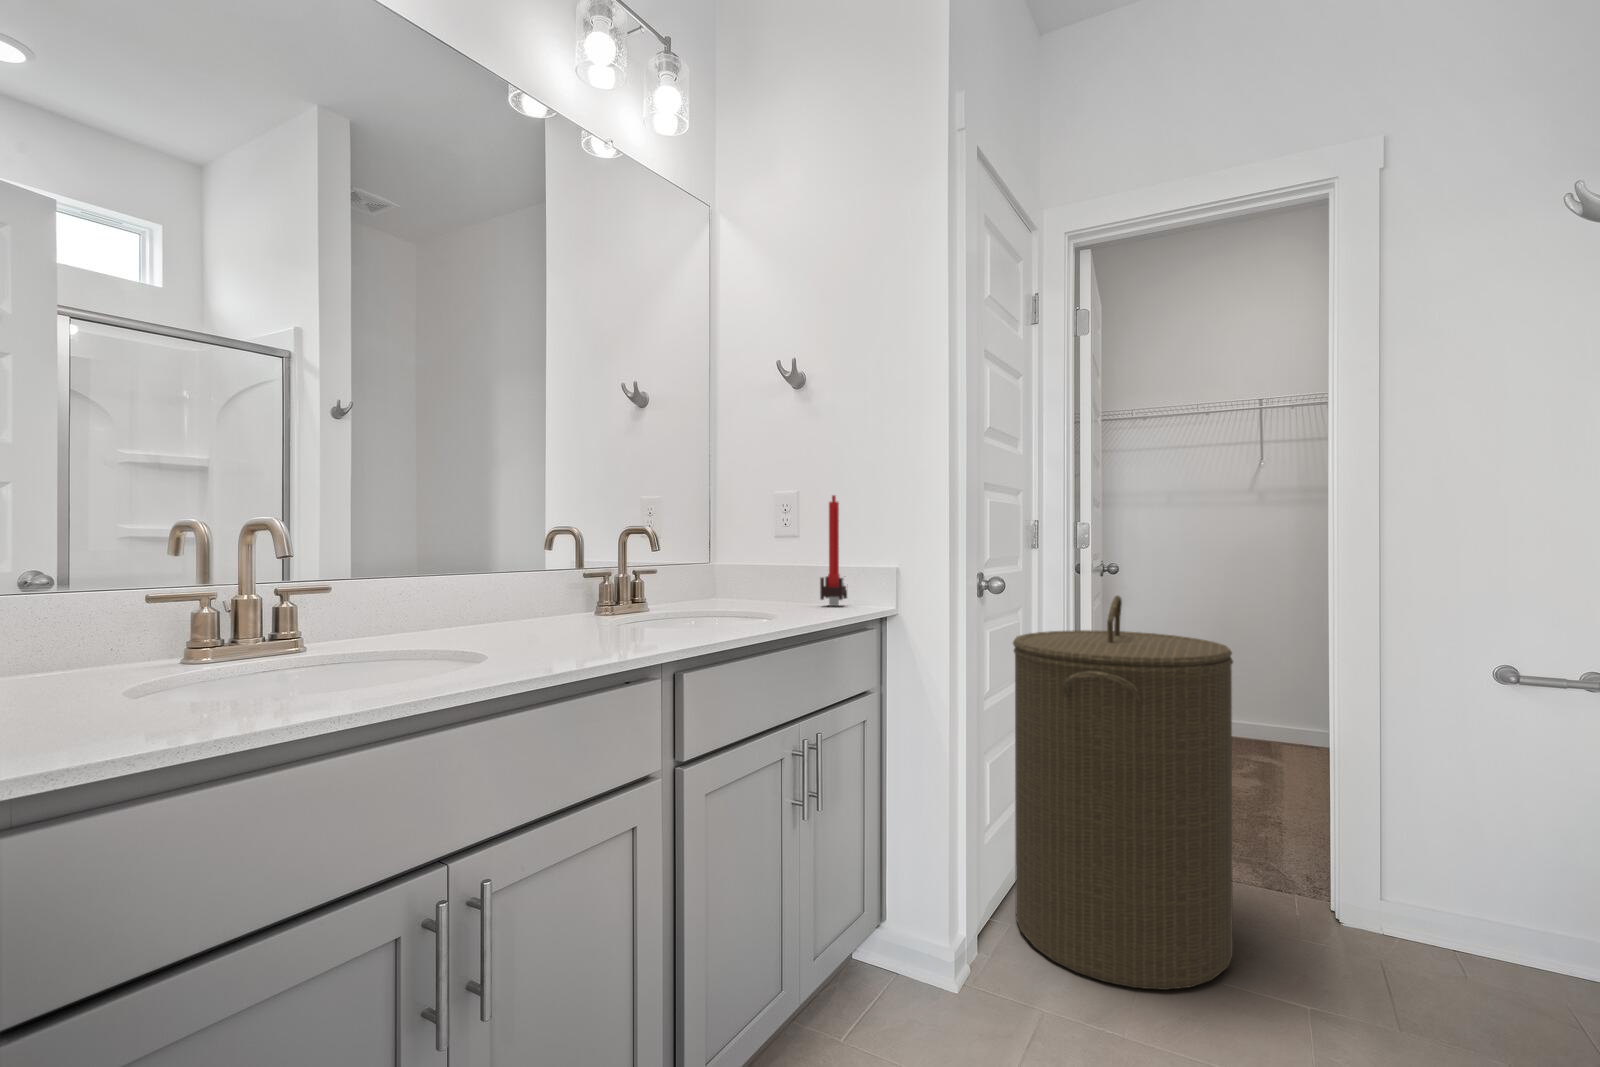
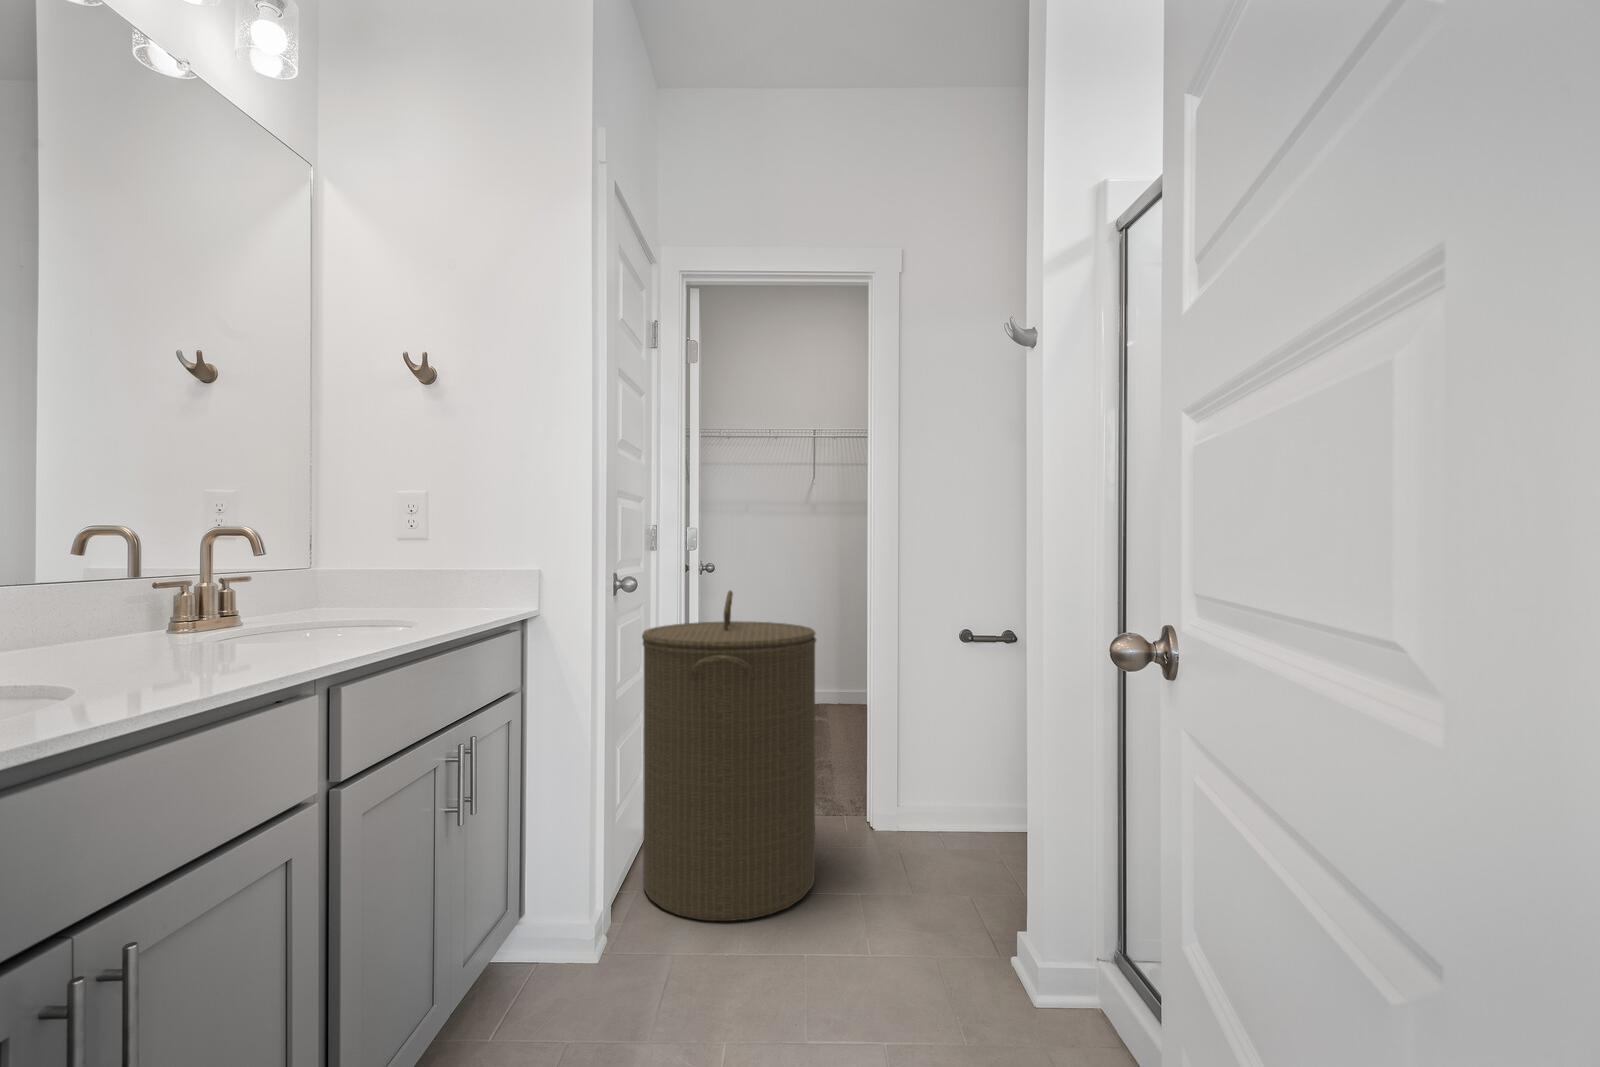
candle: present [820,495,847,606] -> none [455,497,483,610]

